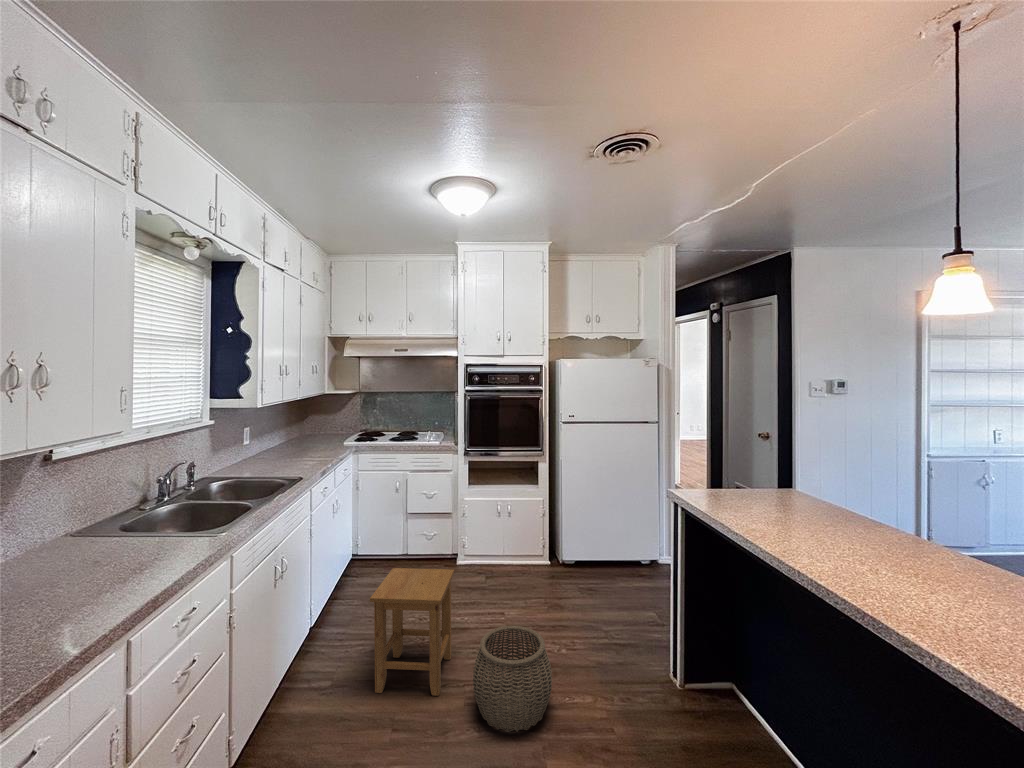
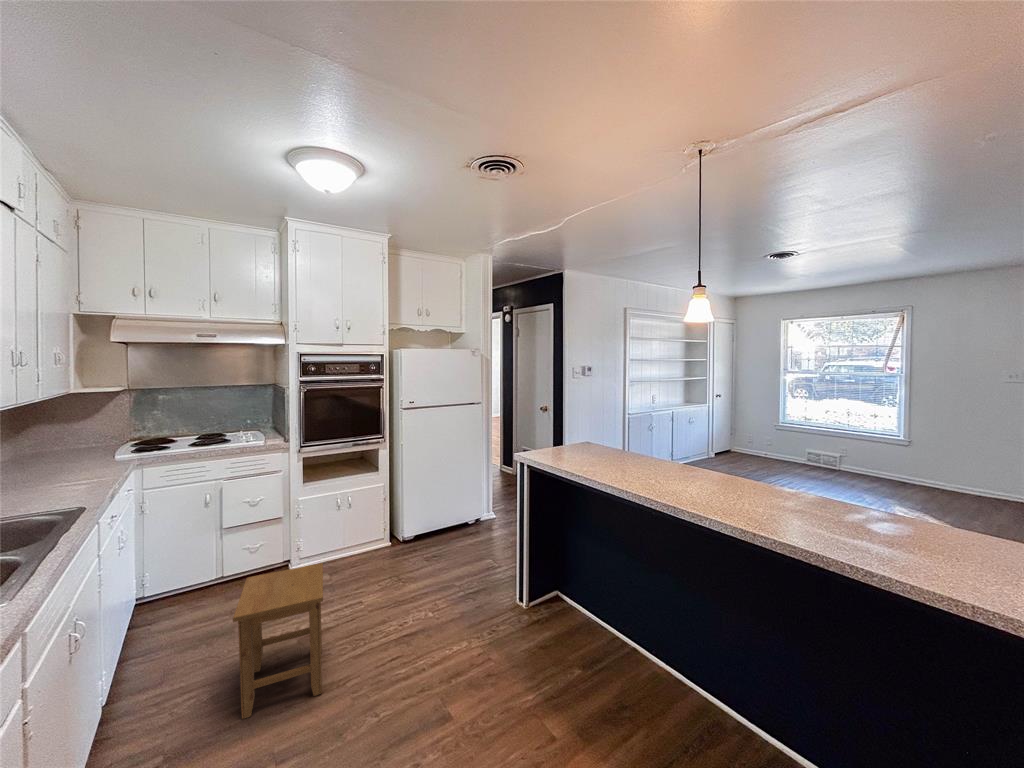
woven basket: present [473,626,552,732] -> none [362,599,440,702]

